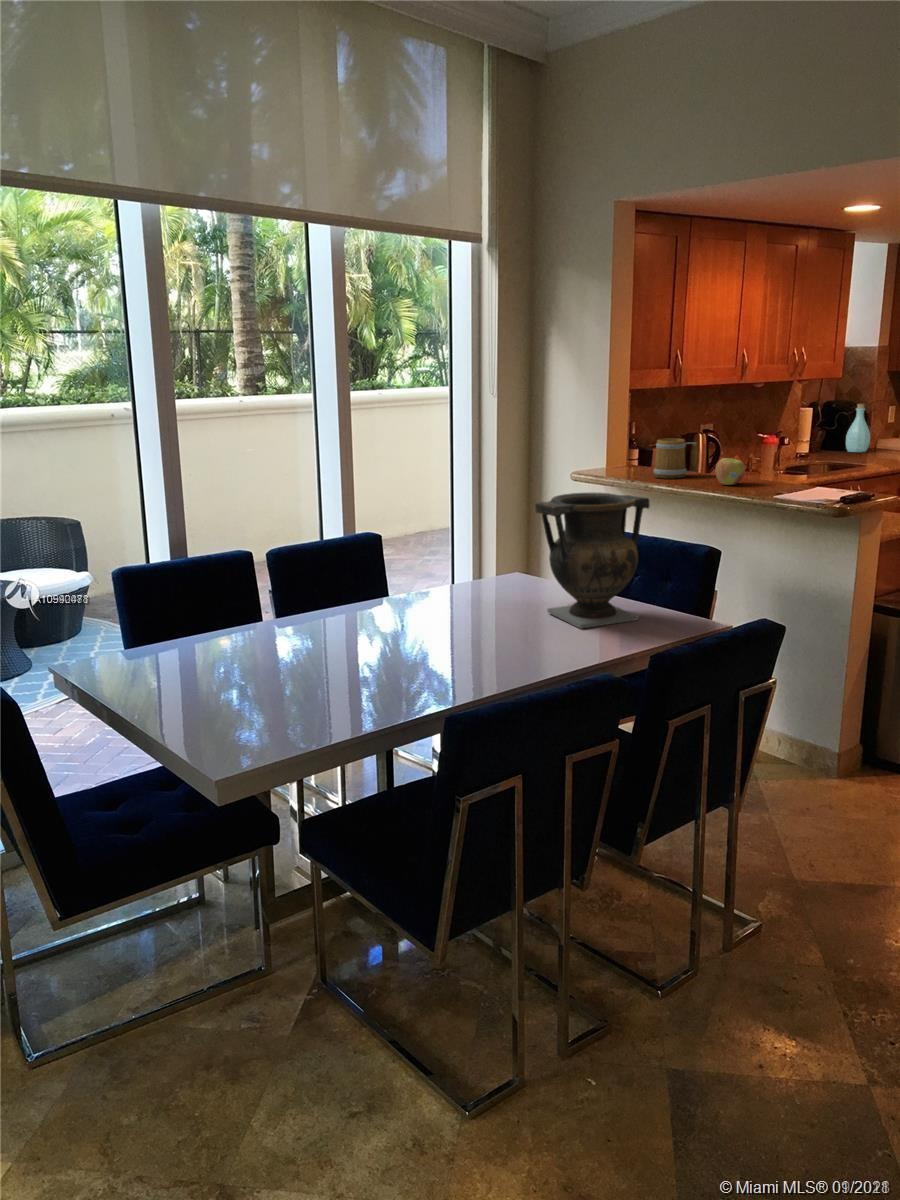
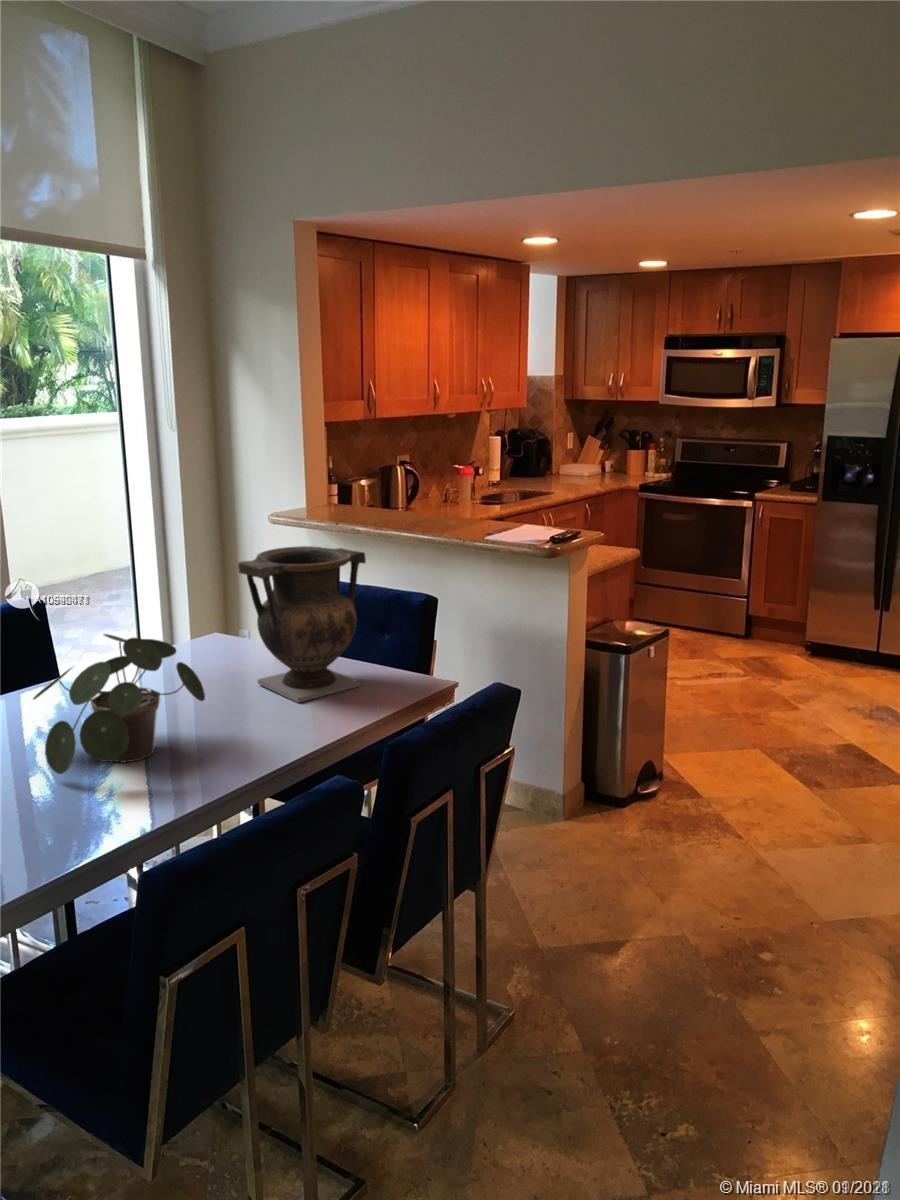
bottle: present [846,404,870,452] -> none [533,433,554,480]
mug: present [654,439,698,479] -> none [358,475,402,518]
apple: present [715,458,745,485] -> none [422,497,452,525]
potted plant: none [366,553,500,662] -> present [33,634,205,774]

